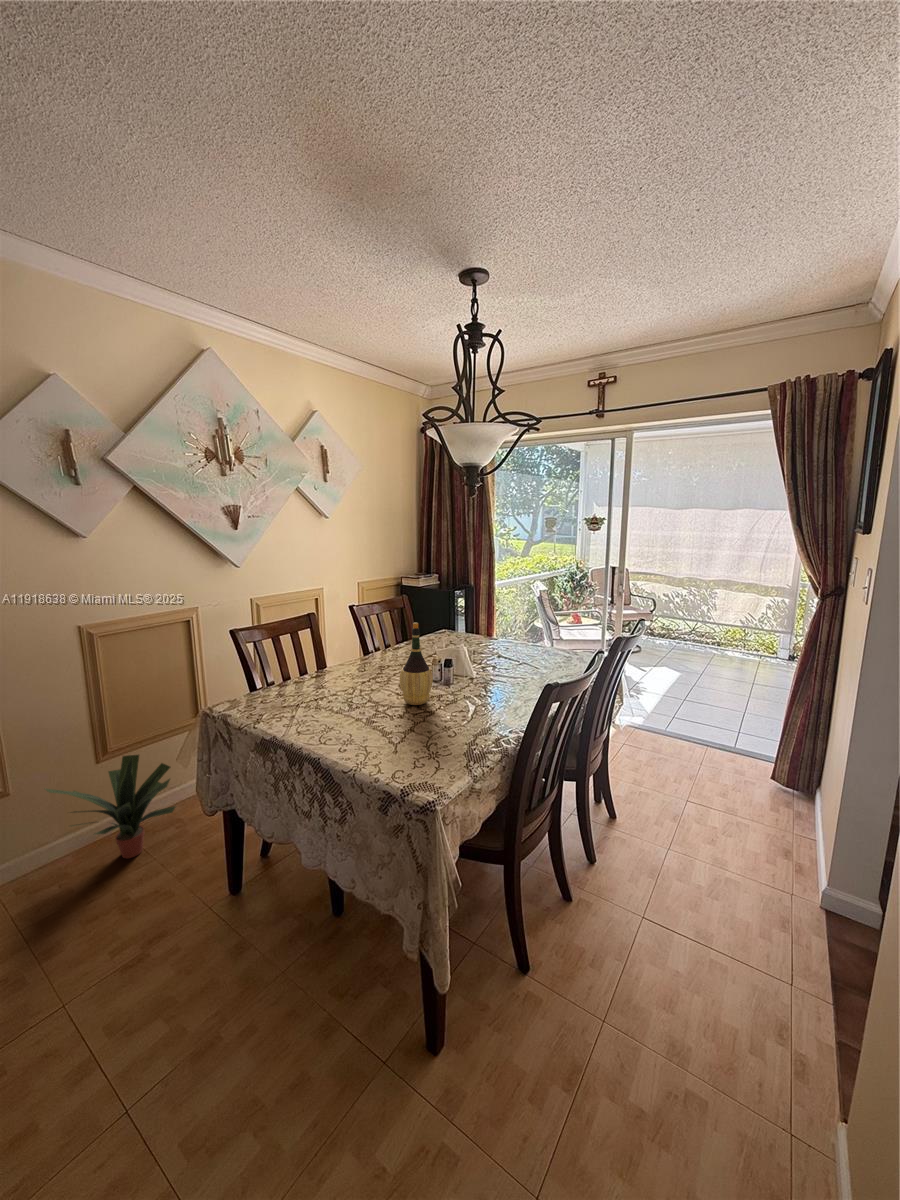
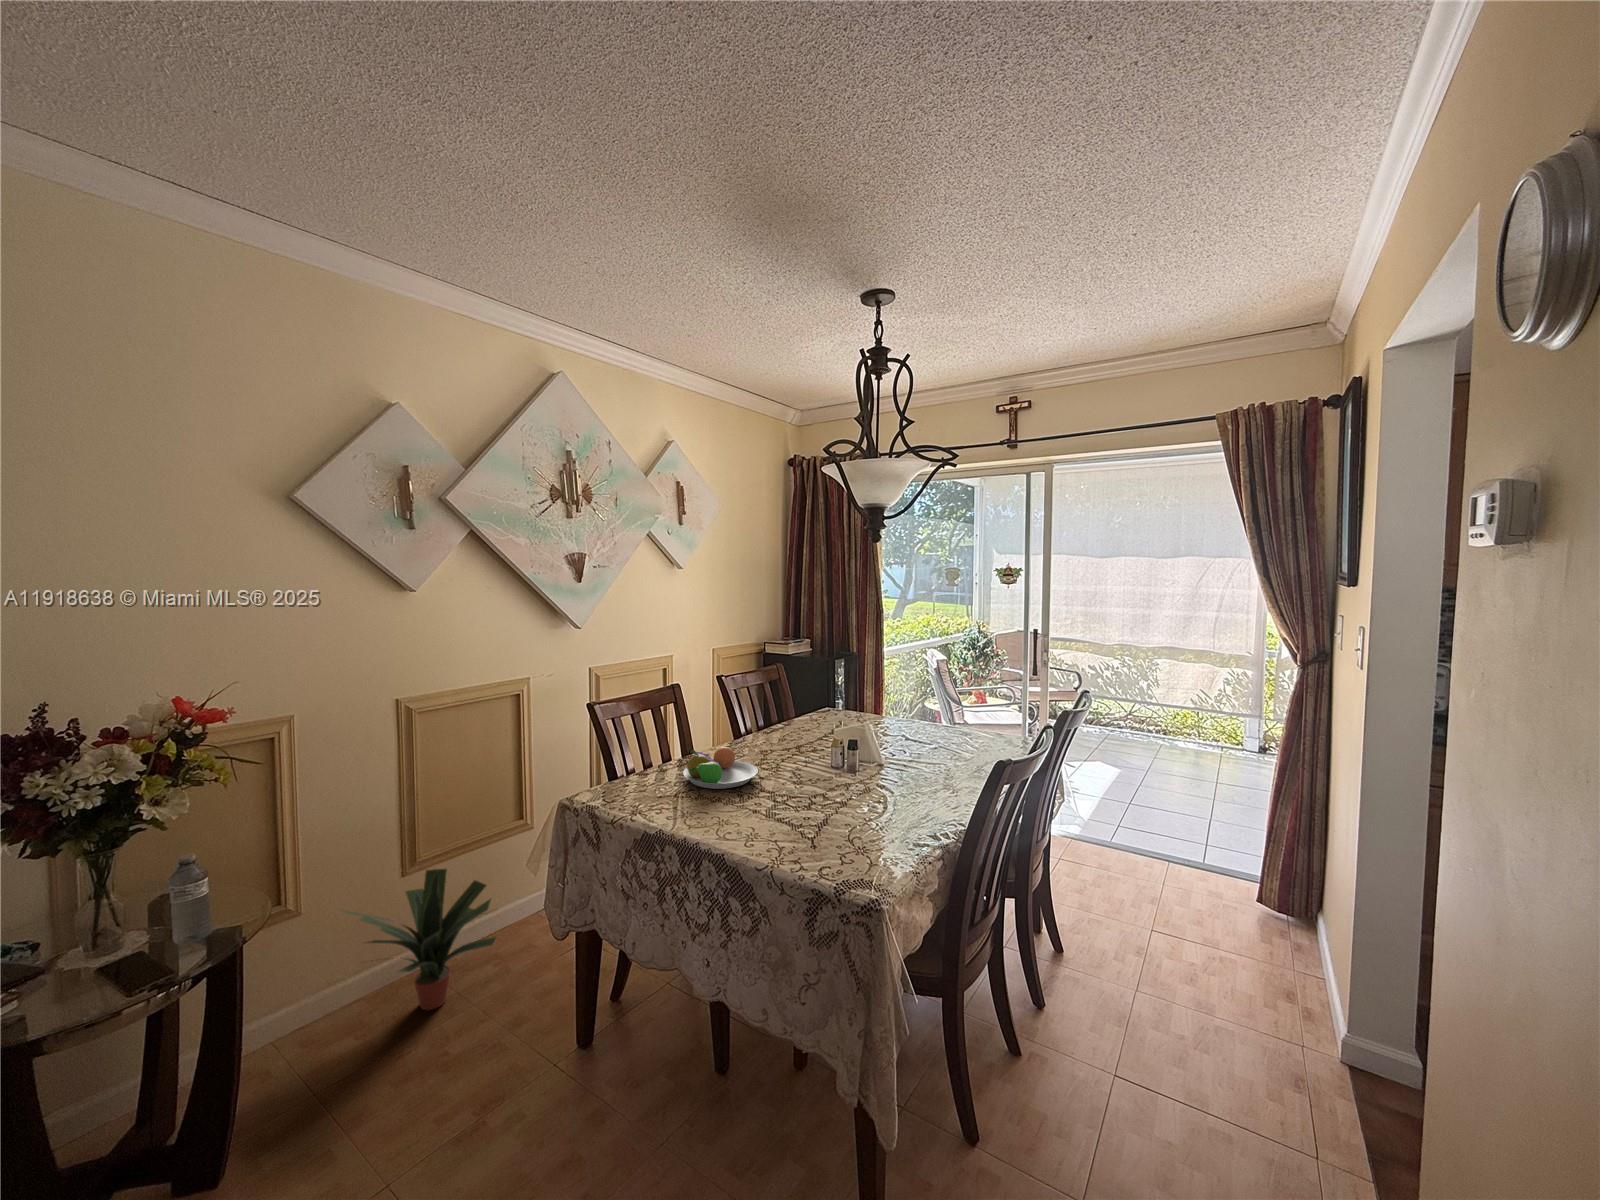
wine bottle: present [400,623,433,705] -> none [802,691,842,794]
fruit bowl: none [307,665,368,700] -> present [683,746,758,789]

